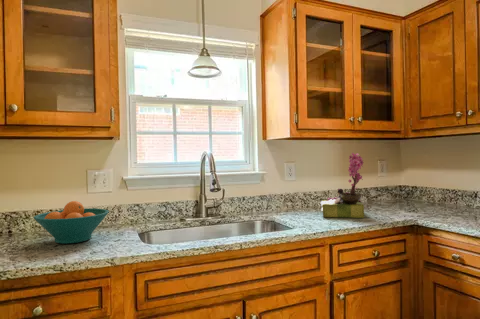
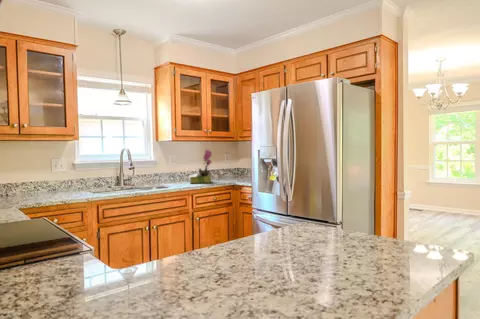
fruit bowl: present [34,201,109,244] -> none [36,174,76,196]

